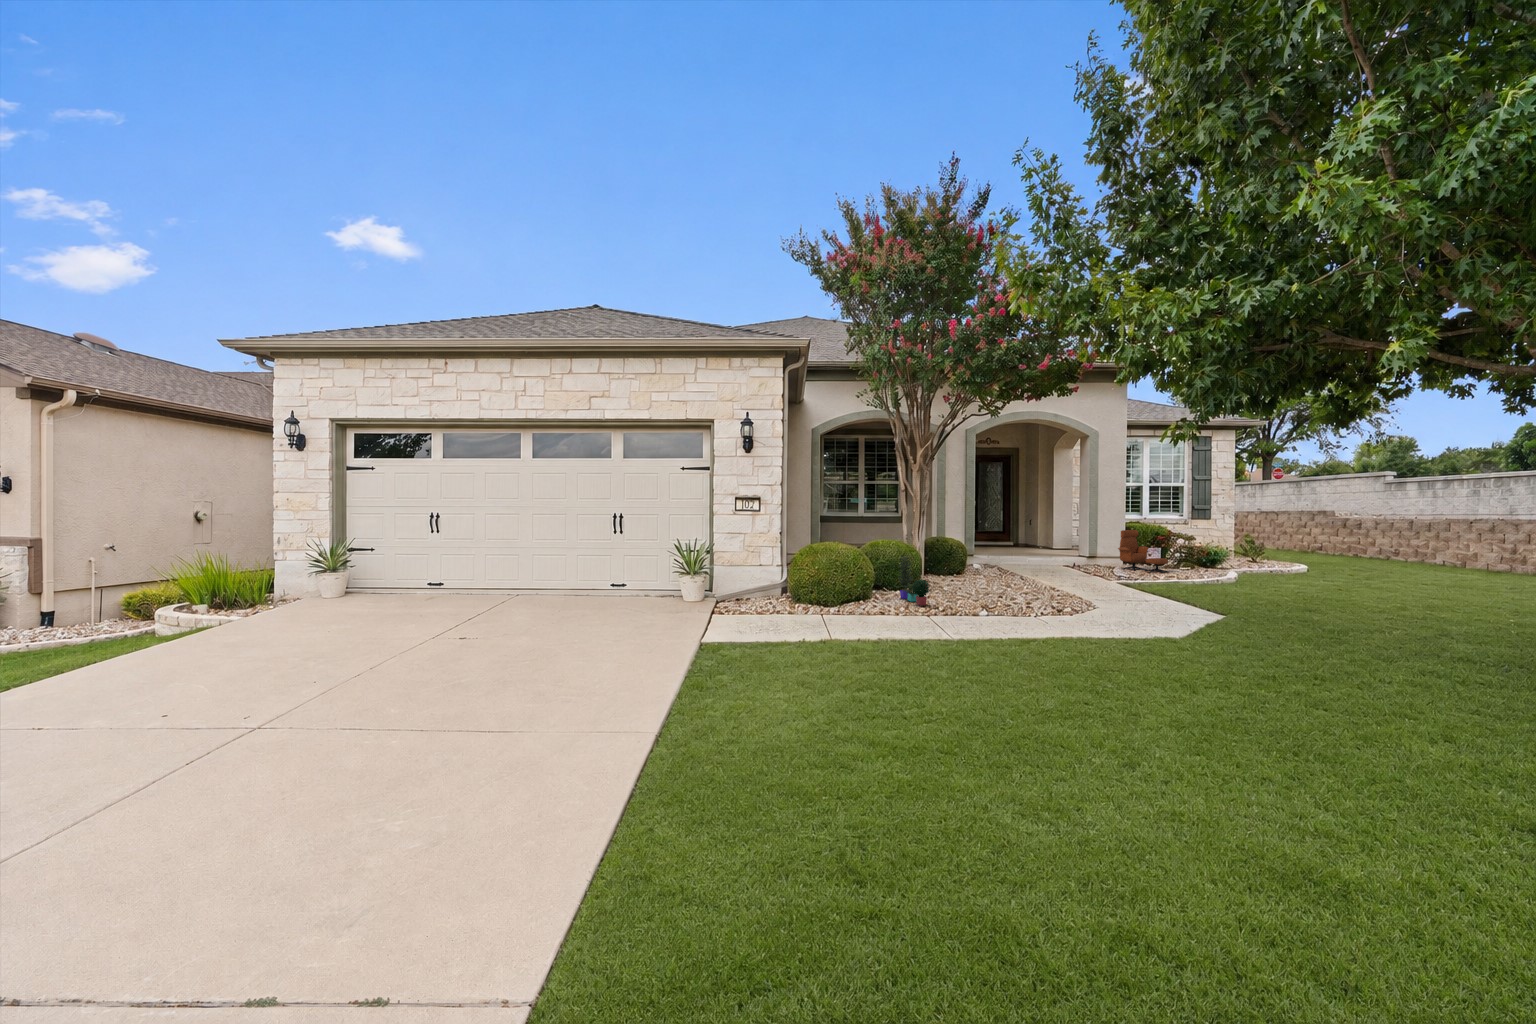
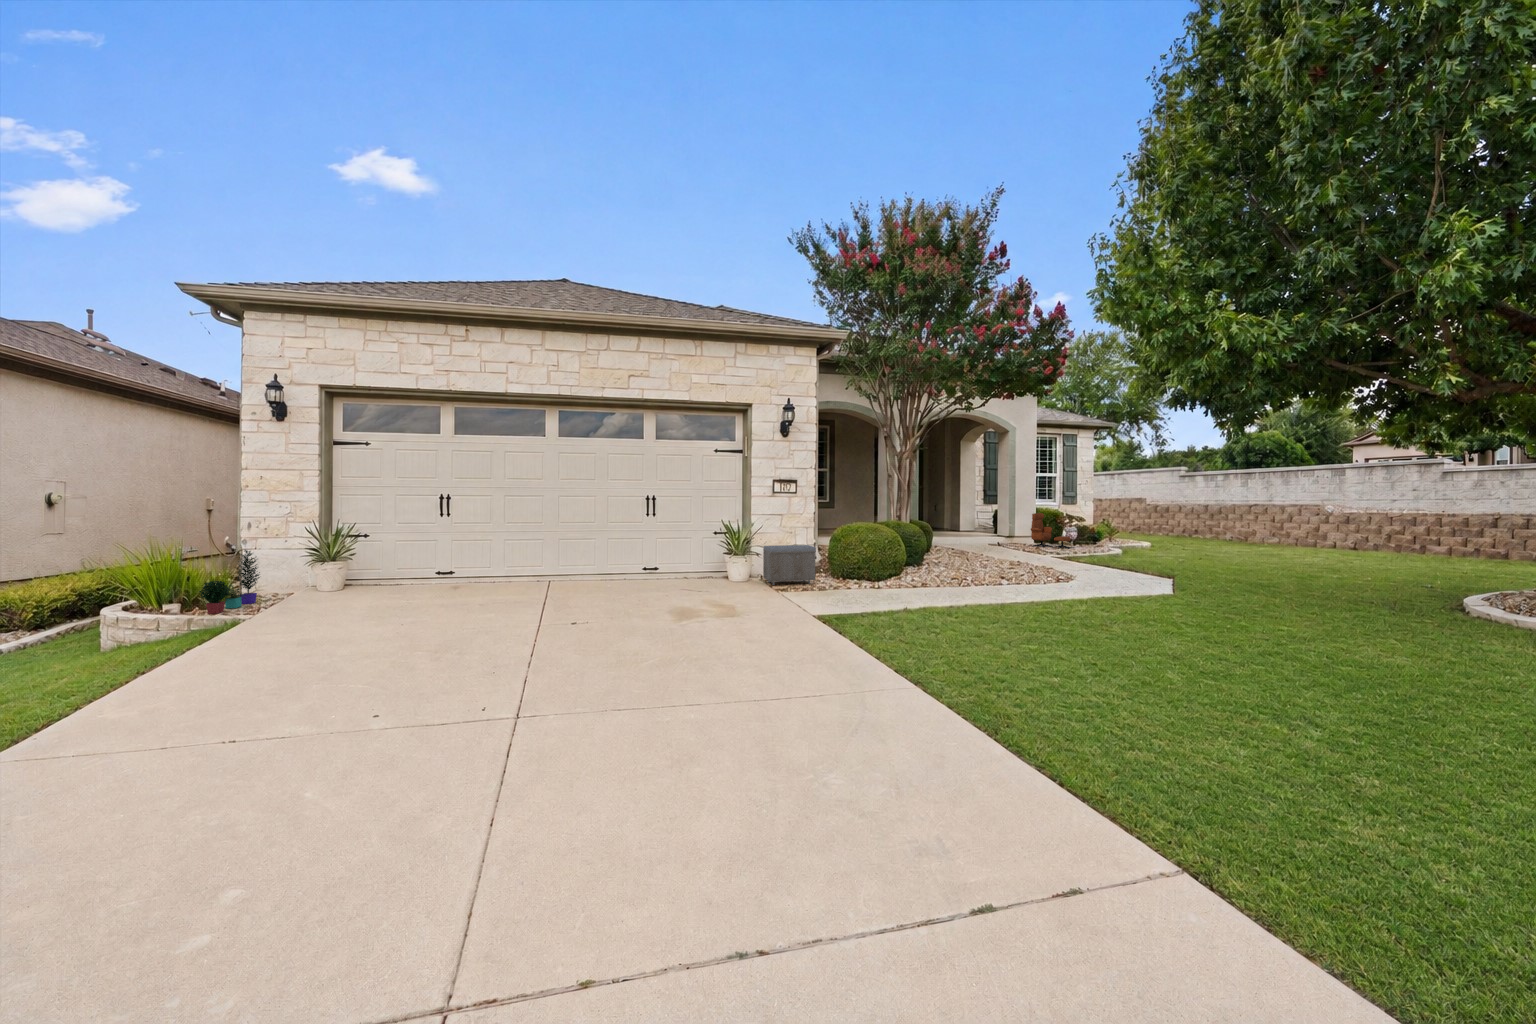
potted plant: present [898,557,930,605] -> present [199,550,260,614]
storage bench: none [723,565,773,606] -> present [763,545,816,585]

